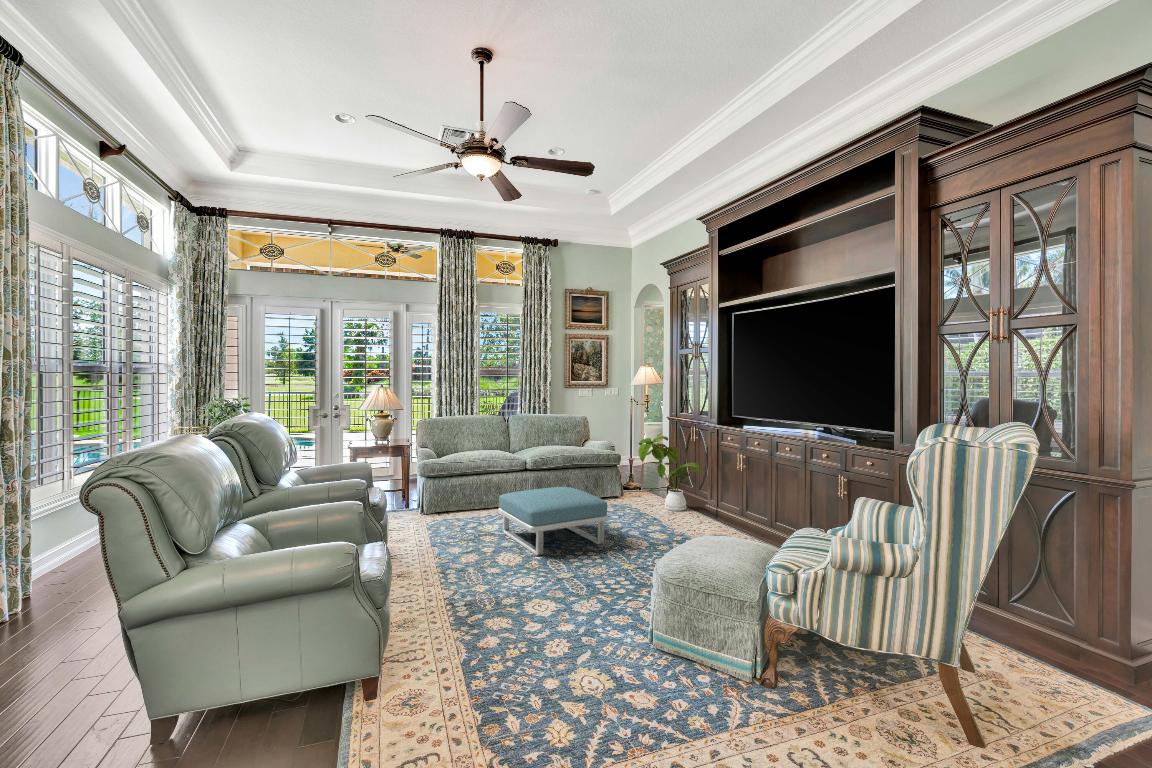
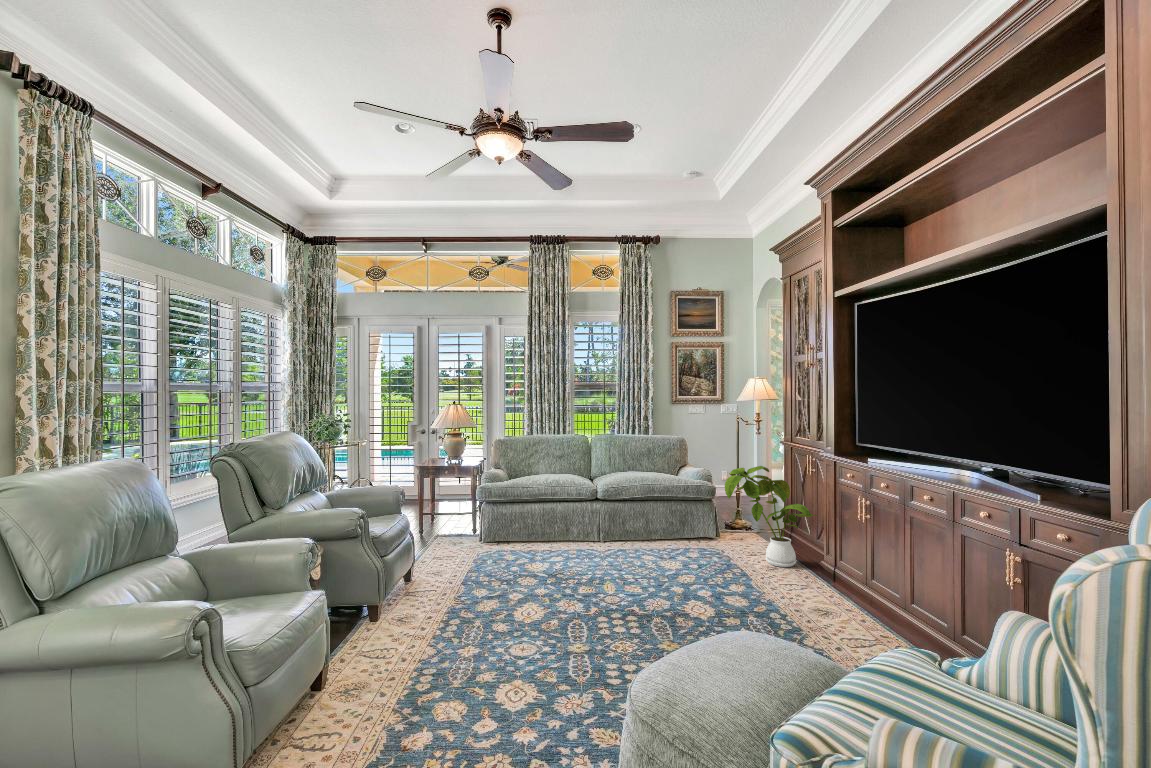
footstool: present [498,487,608,555] -> none [534,526,656,616]

